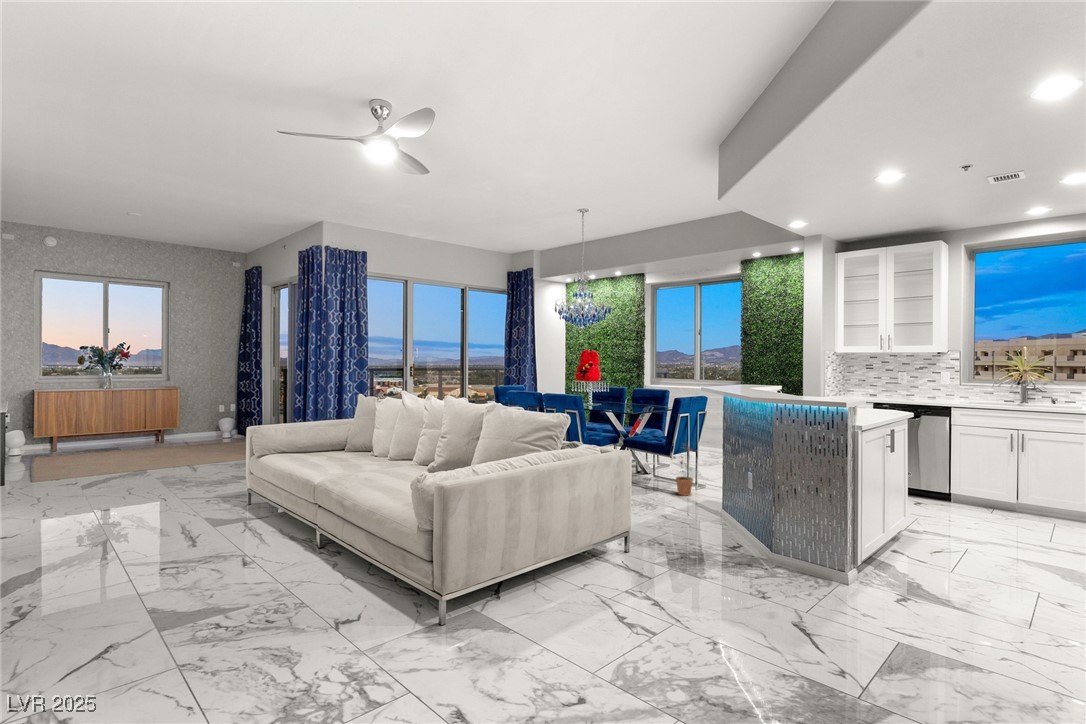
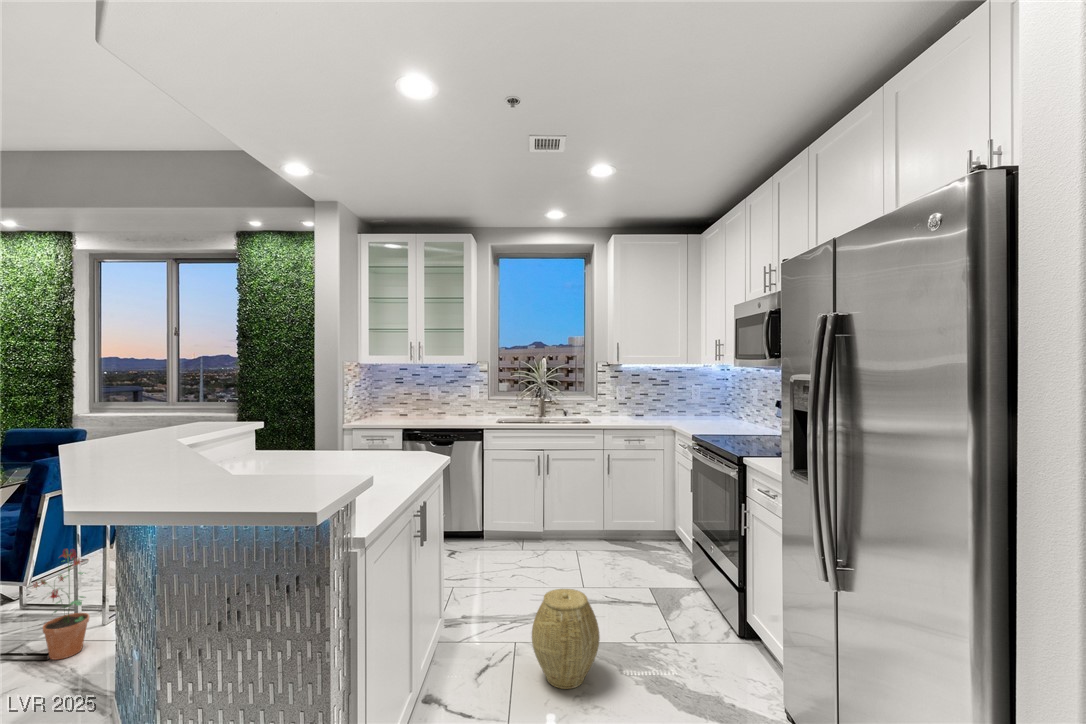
woven basket: none [970,506,1032,570] -> present [532,589,600,689]

